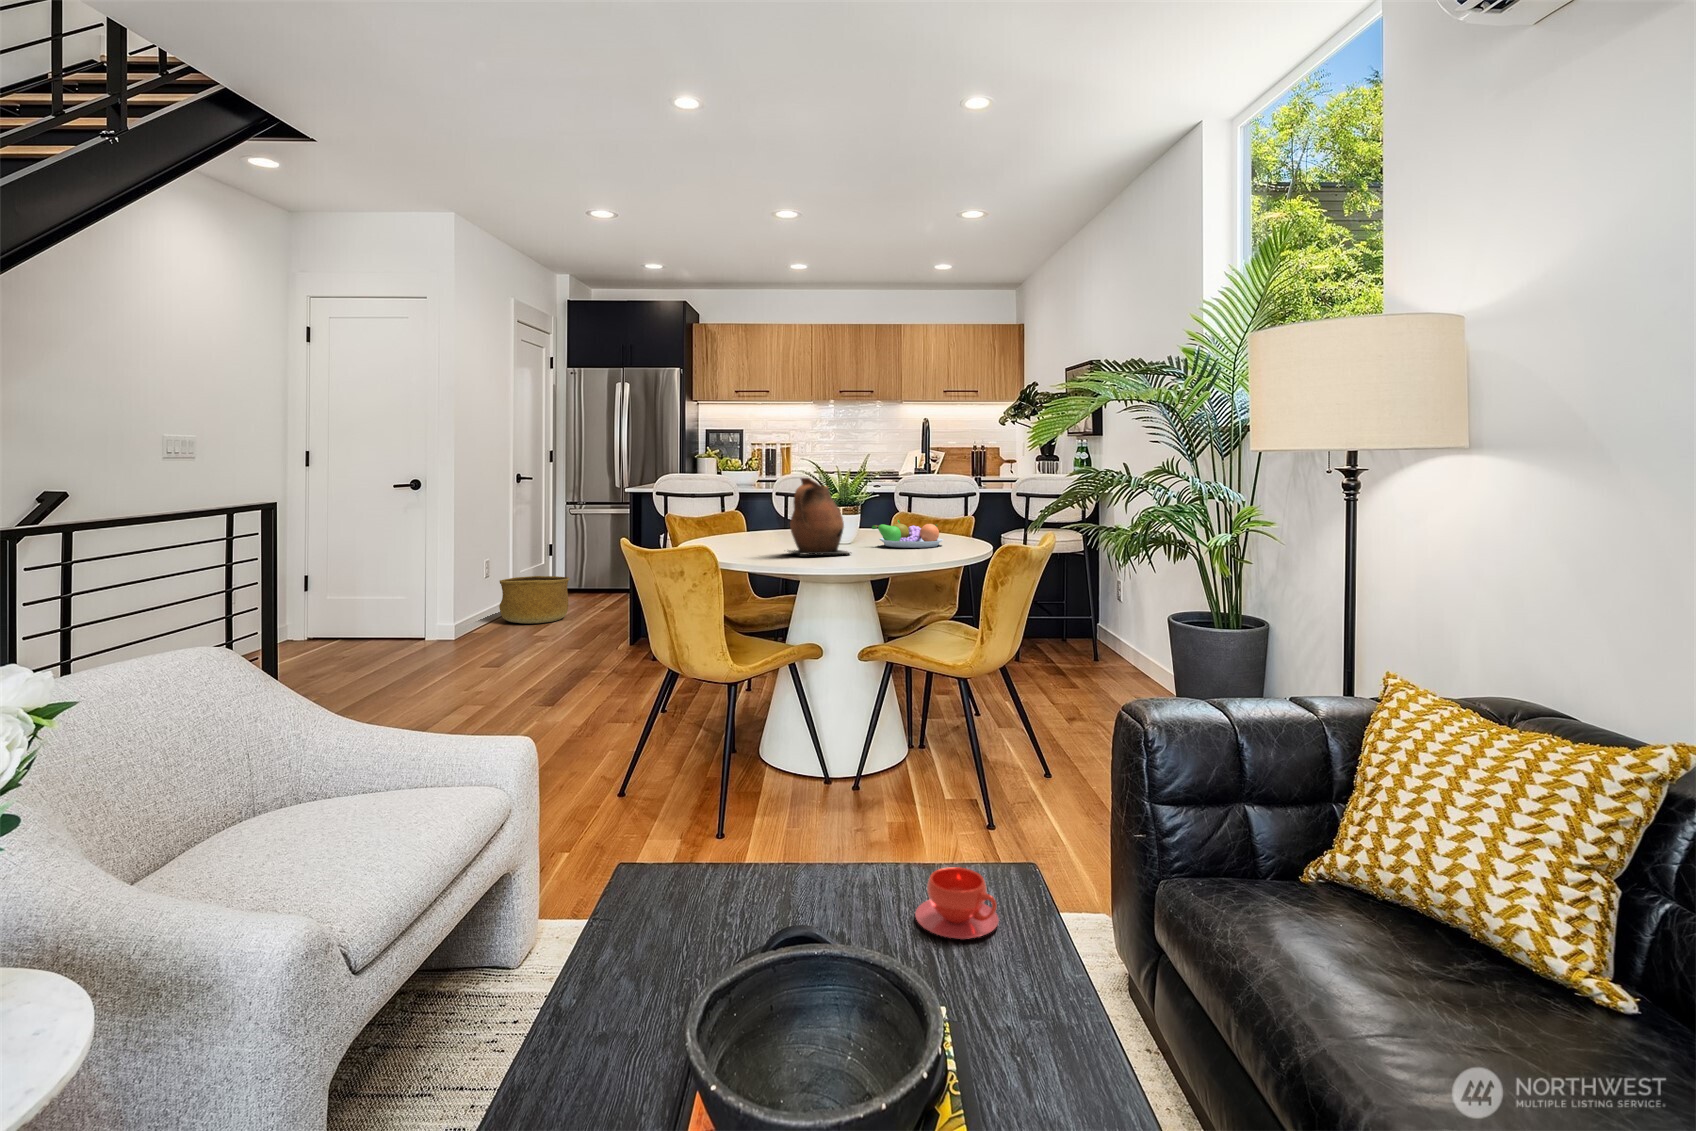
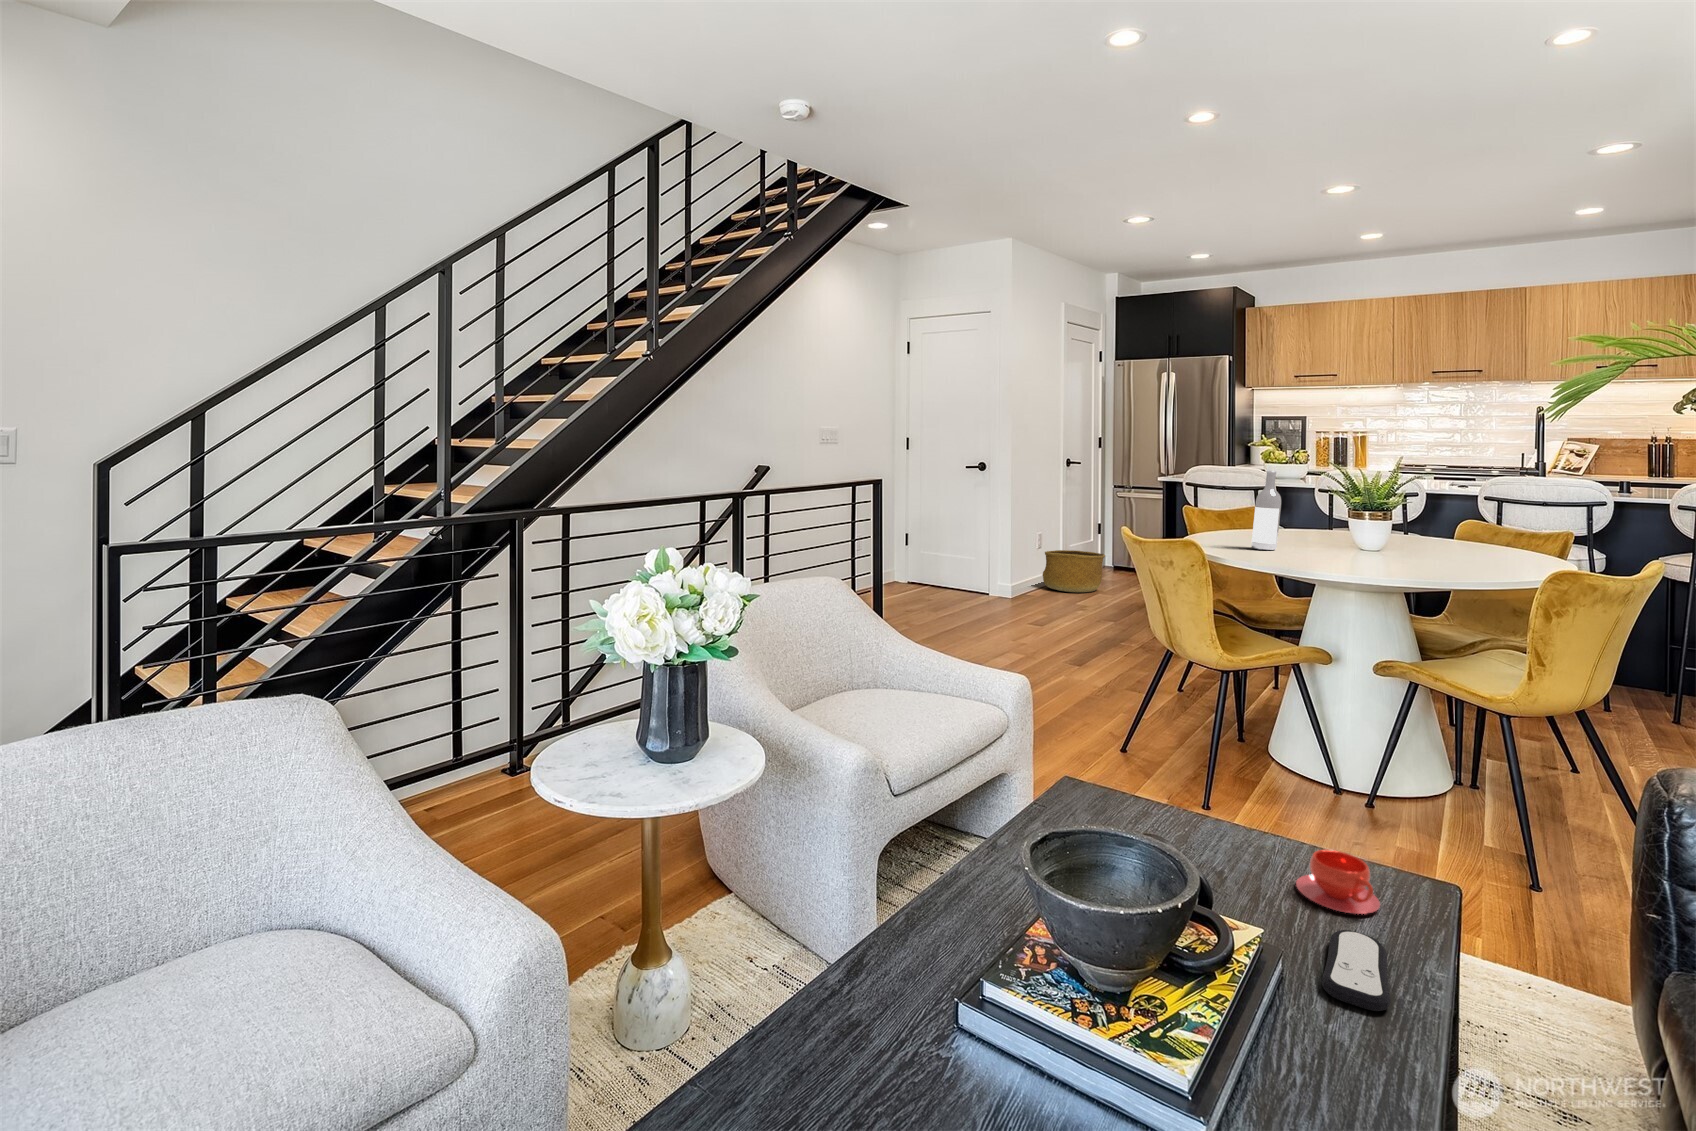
wine bottle: none [744,464,768,552] -> present [1251,465,1281,550]
ceramic pitcher: present [788,478,851,555] -> none [1290,481,1366,562]
fruit bowl: present [872,520,943,548] -> none [1402,528,1495,561]
remote control: none [981,961,1072,1061] -> present [1321,930,1391,1011]

